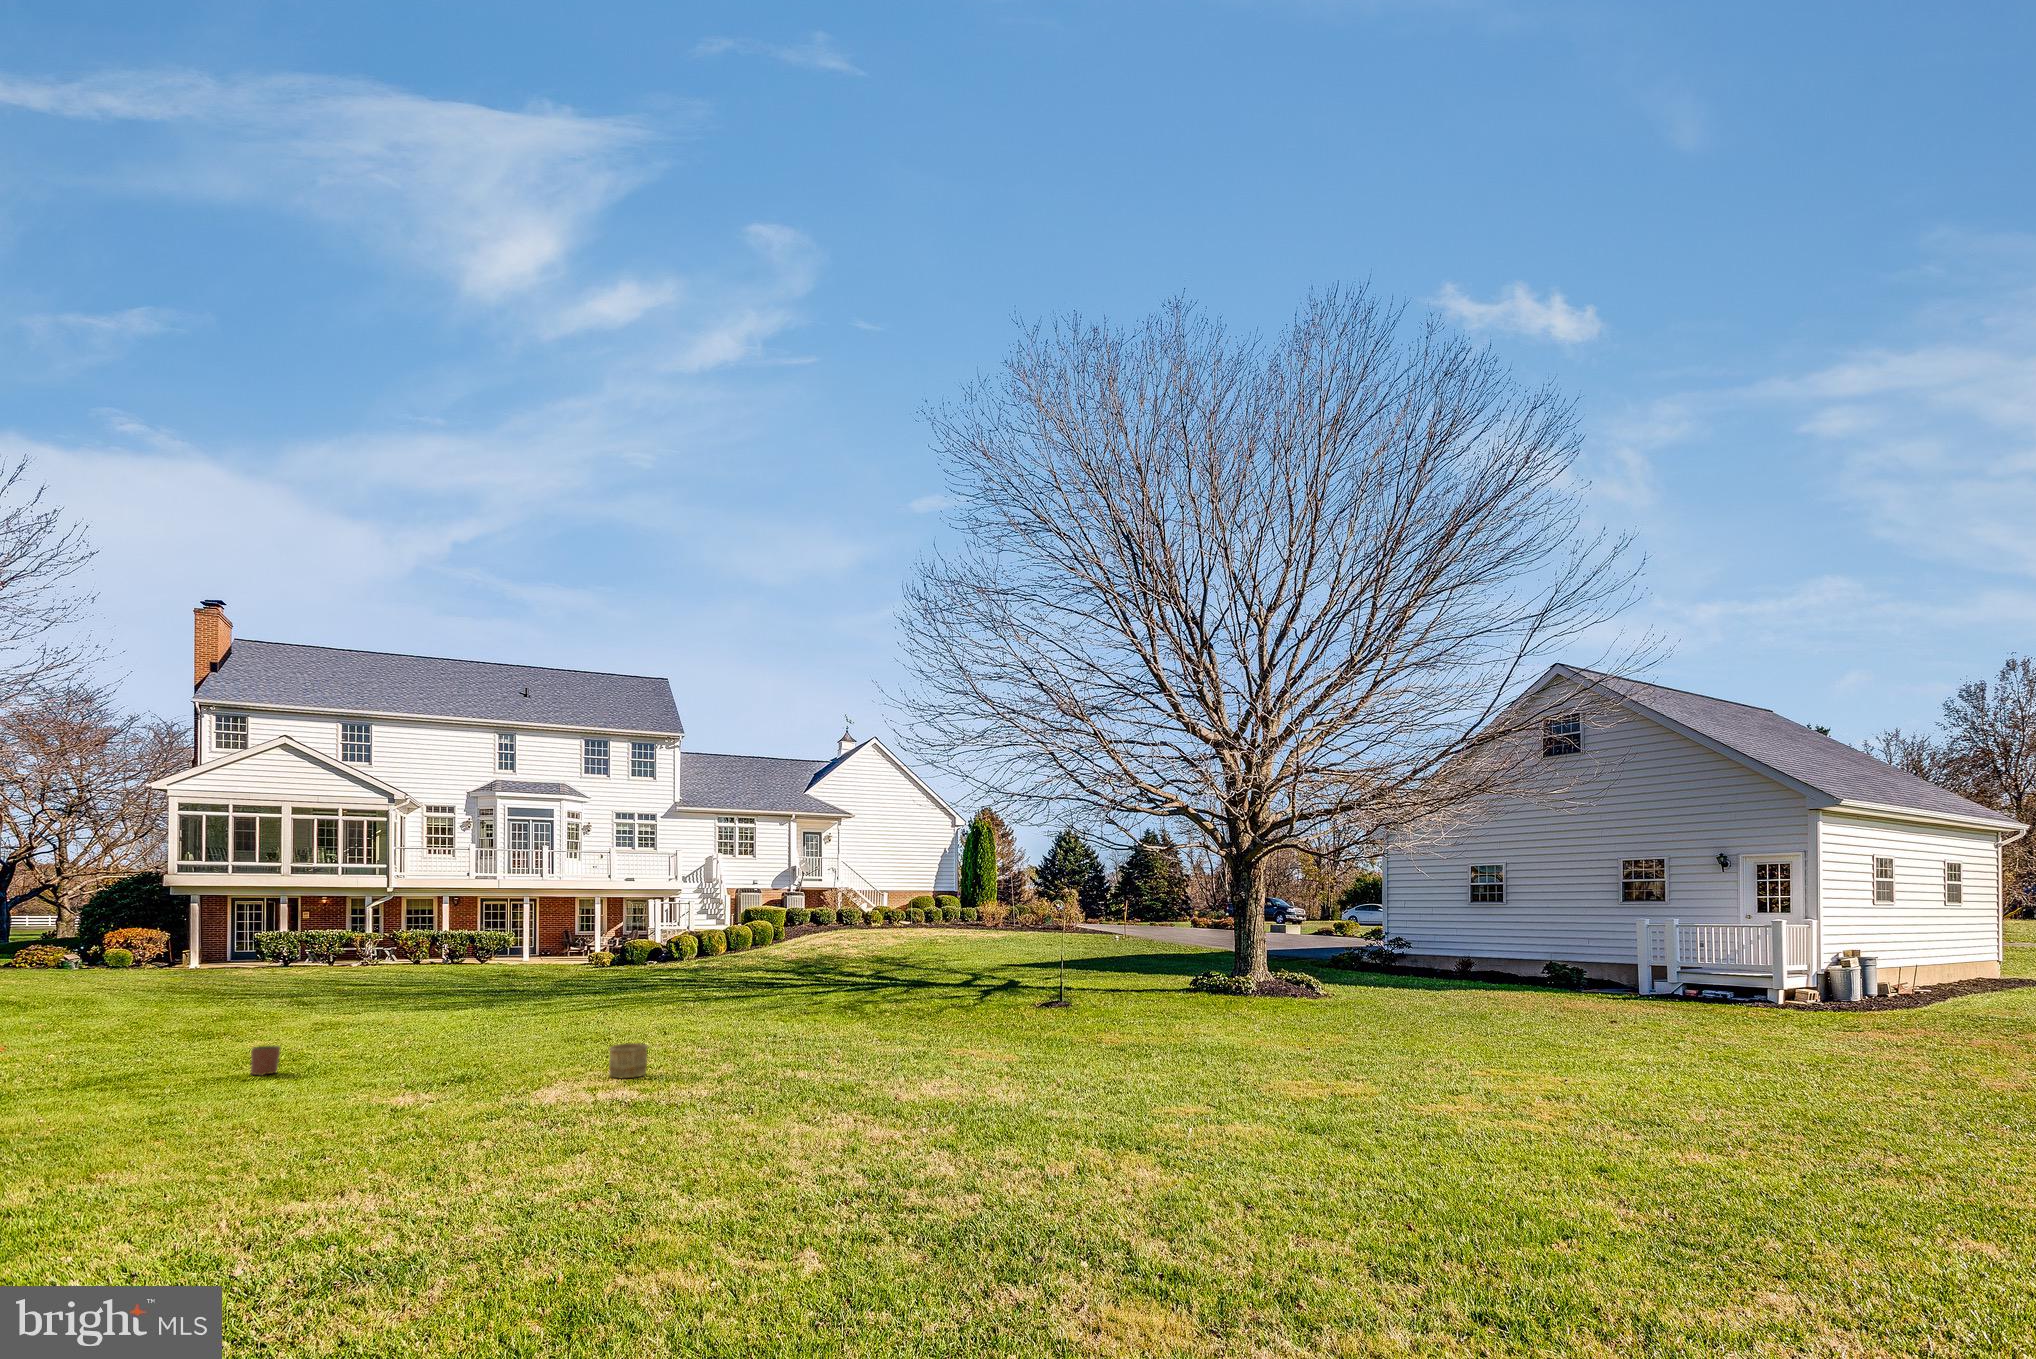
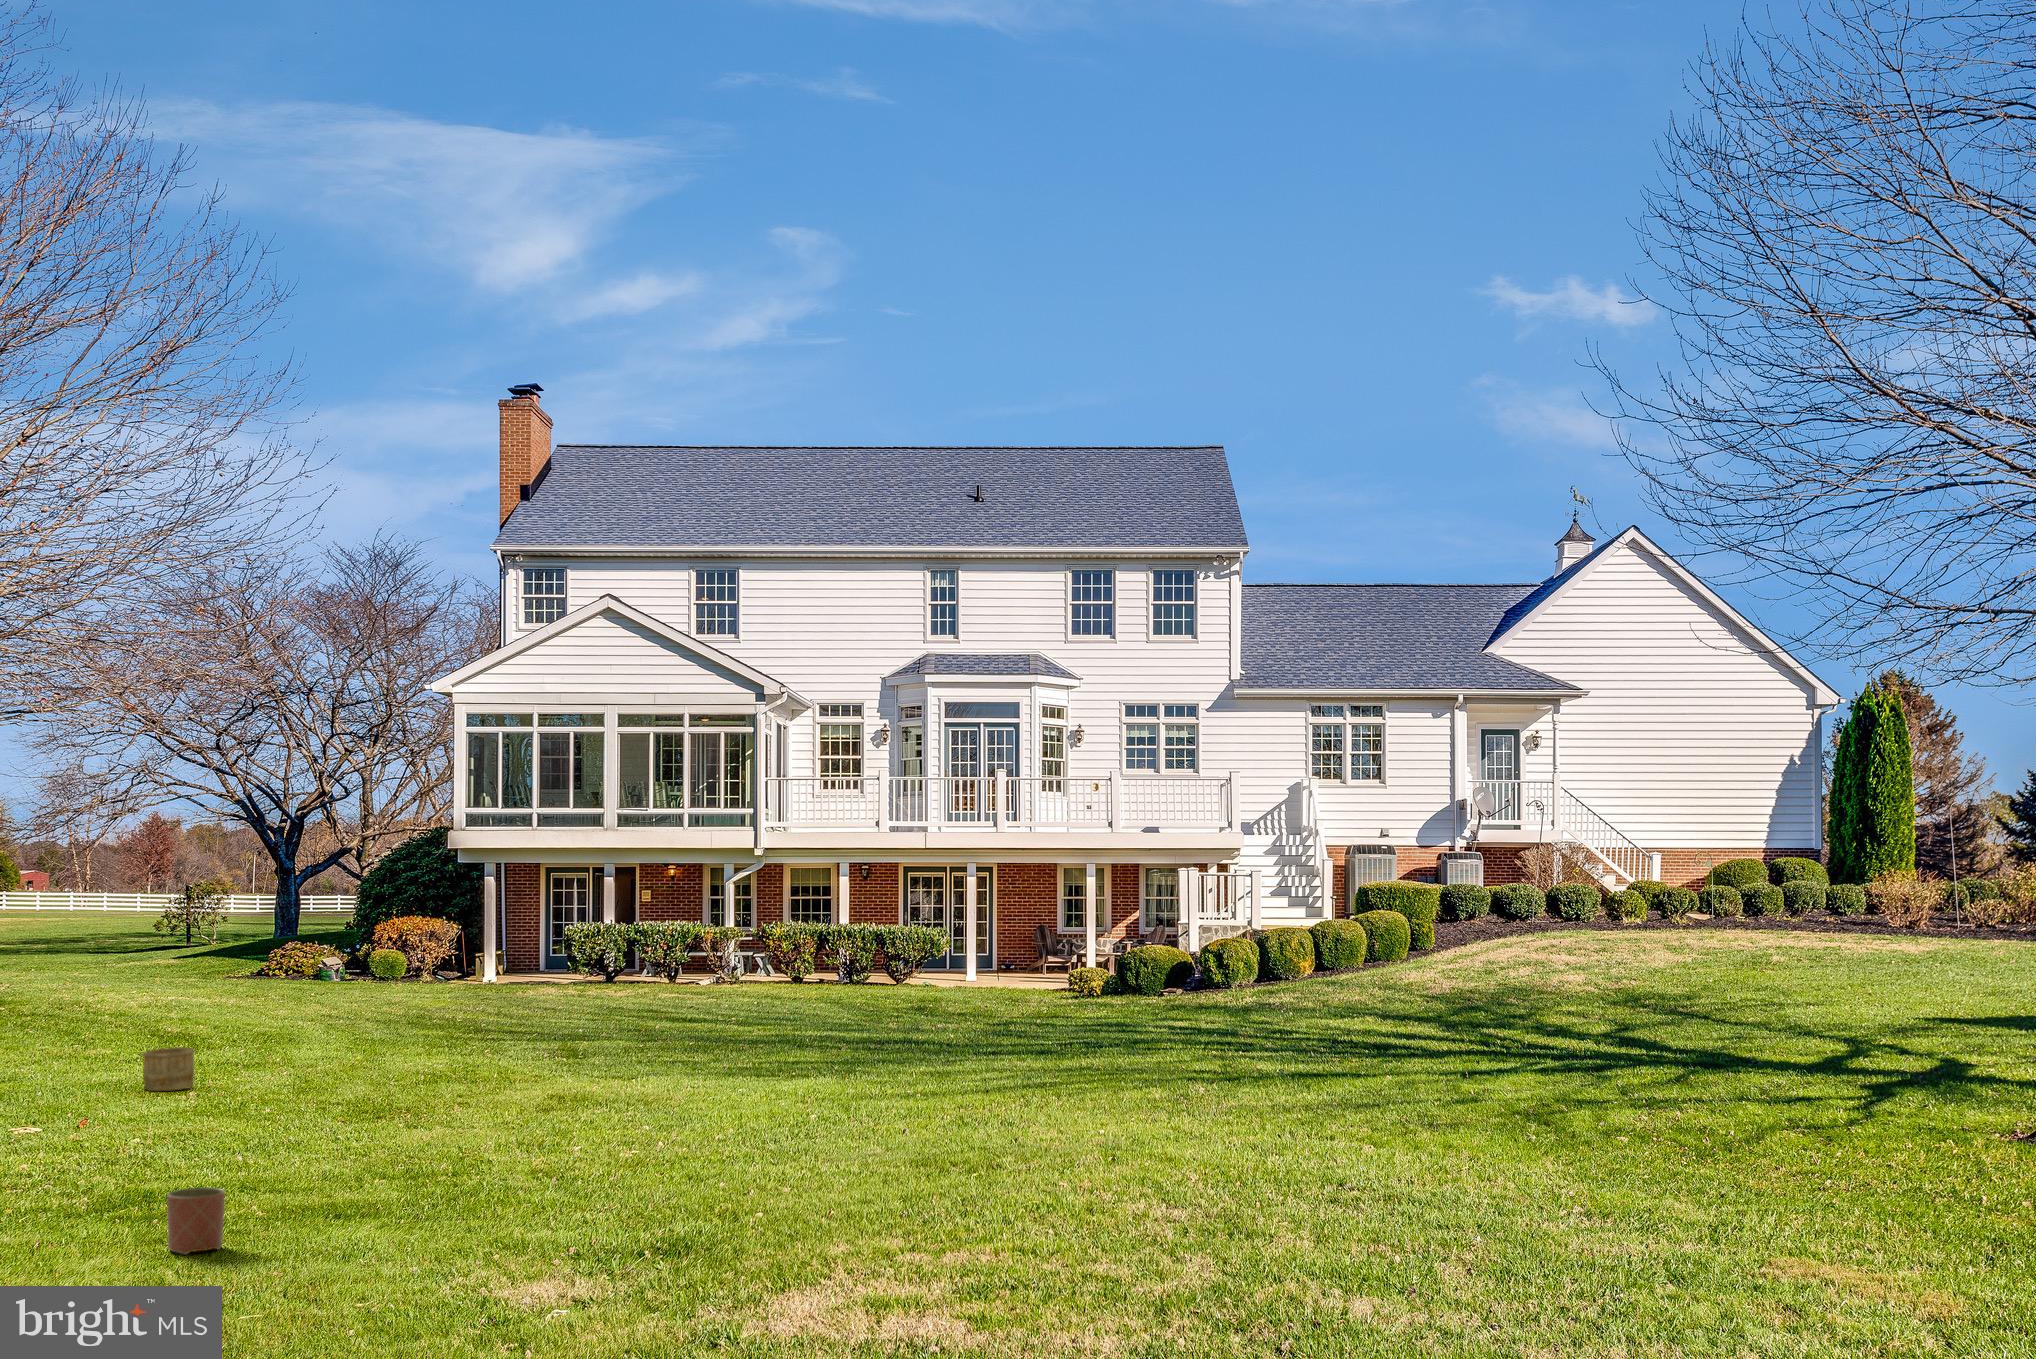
wooden bucket: present [609,1043,648,1078] -> present [142,1047,195,1091]

